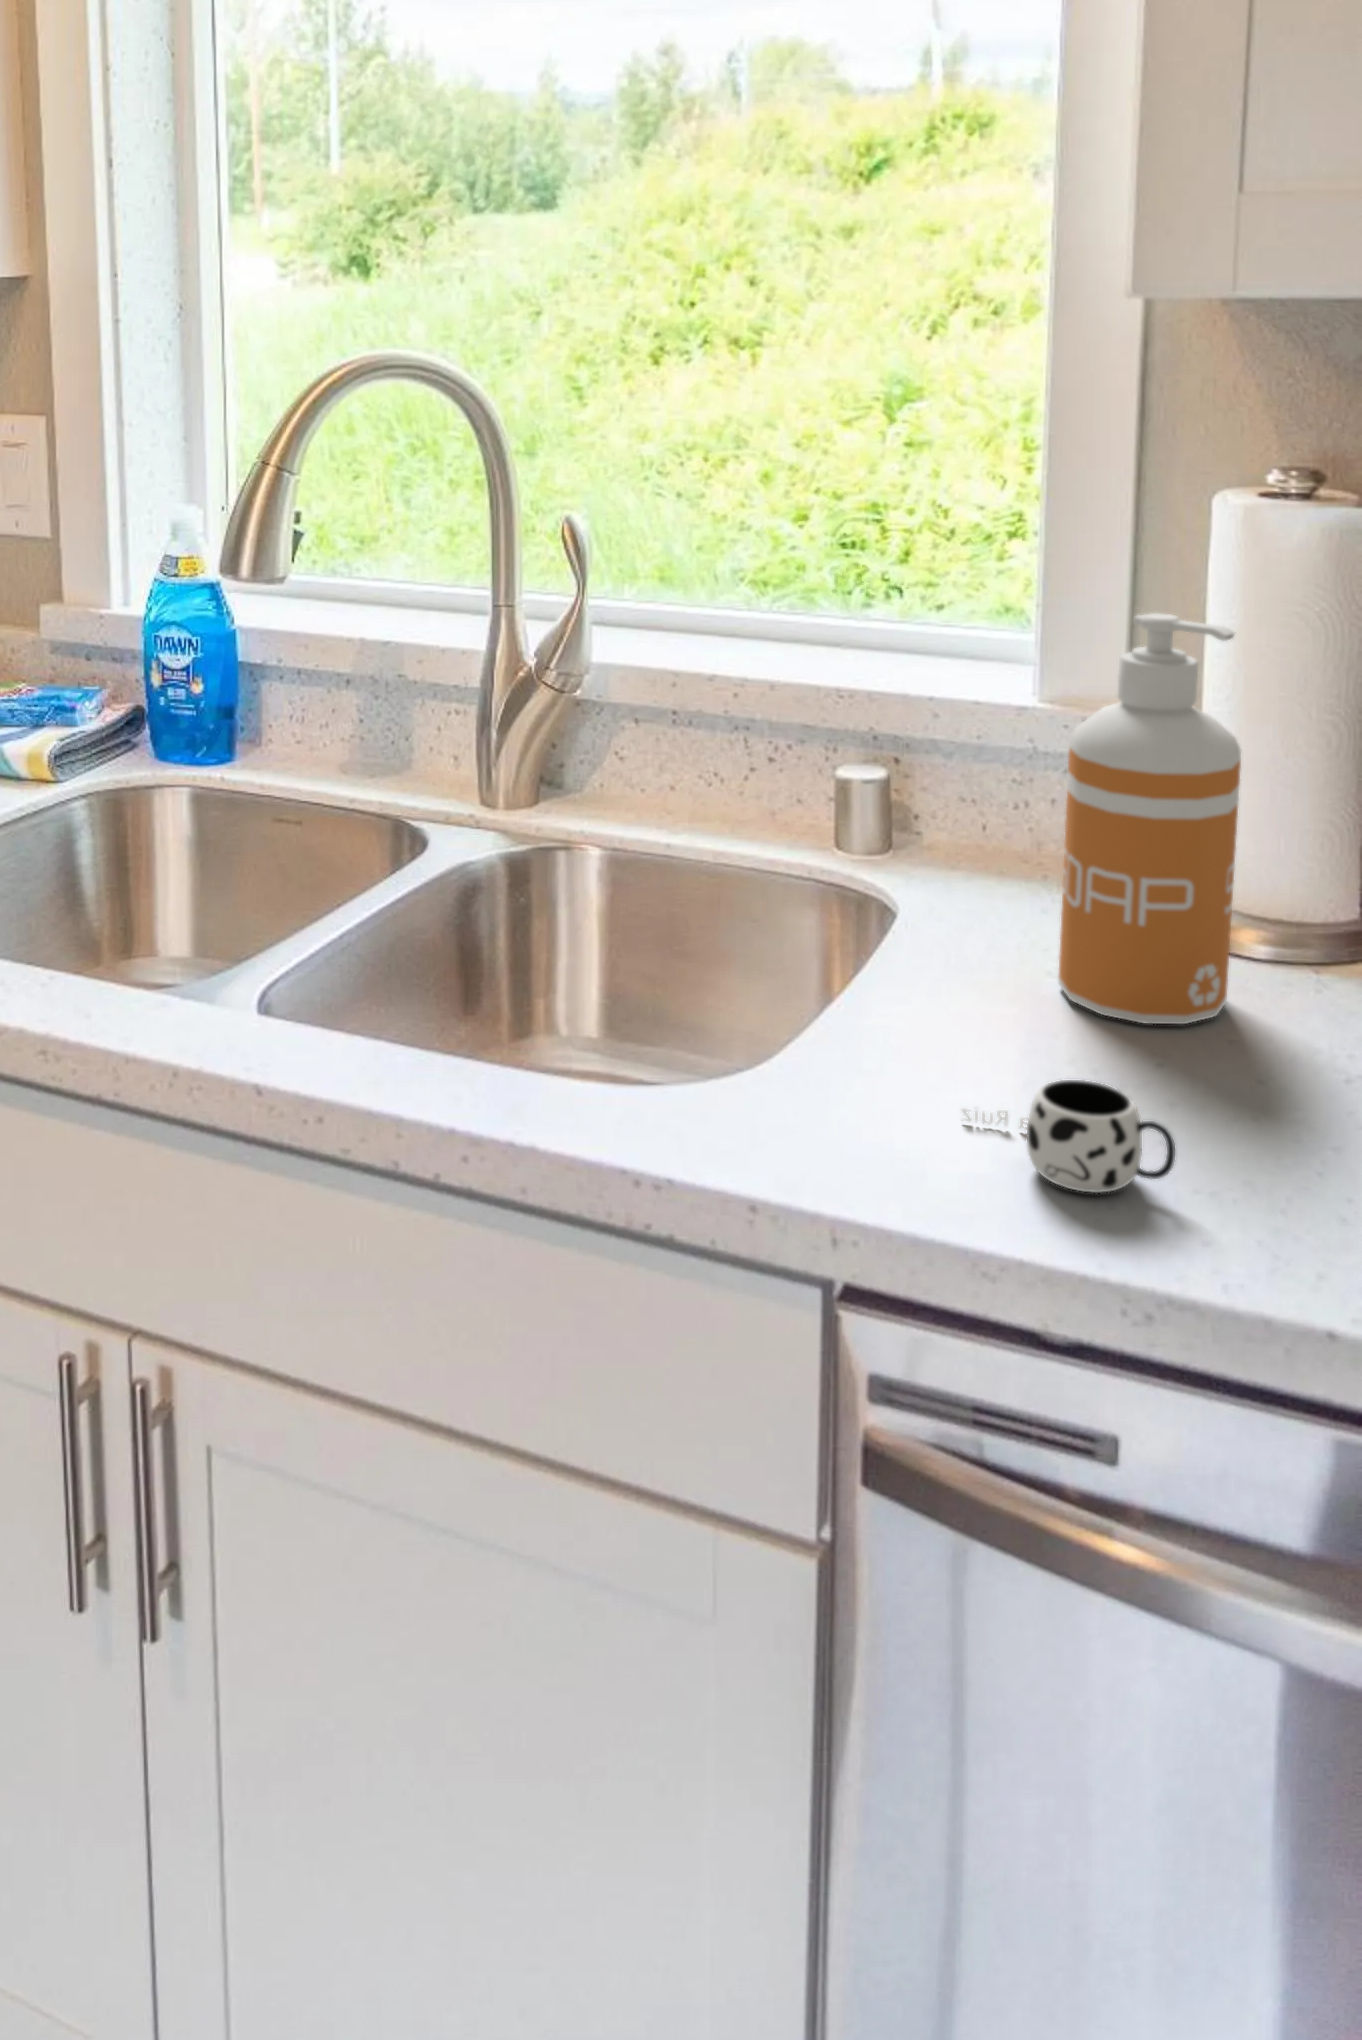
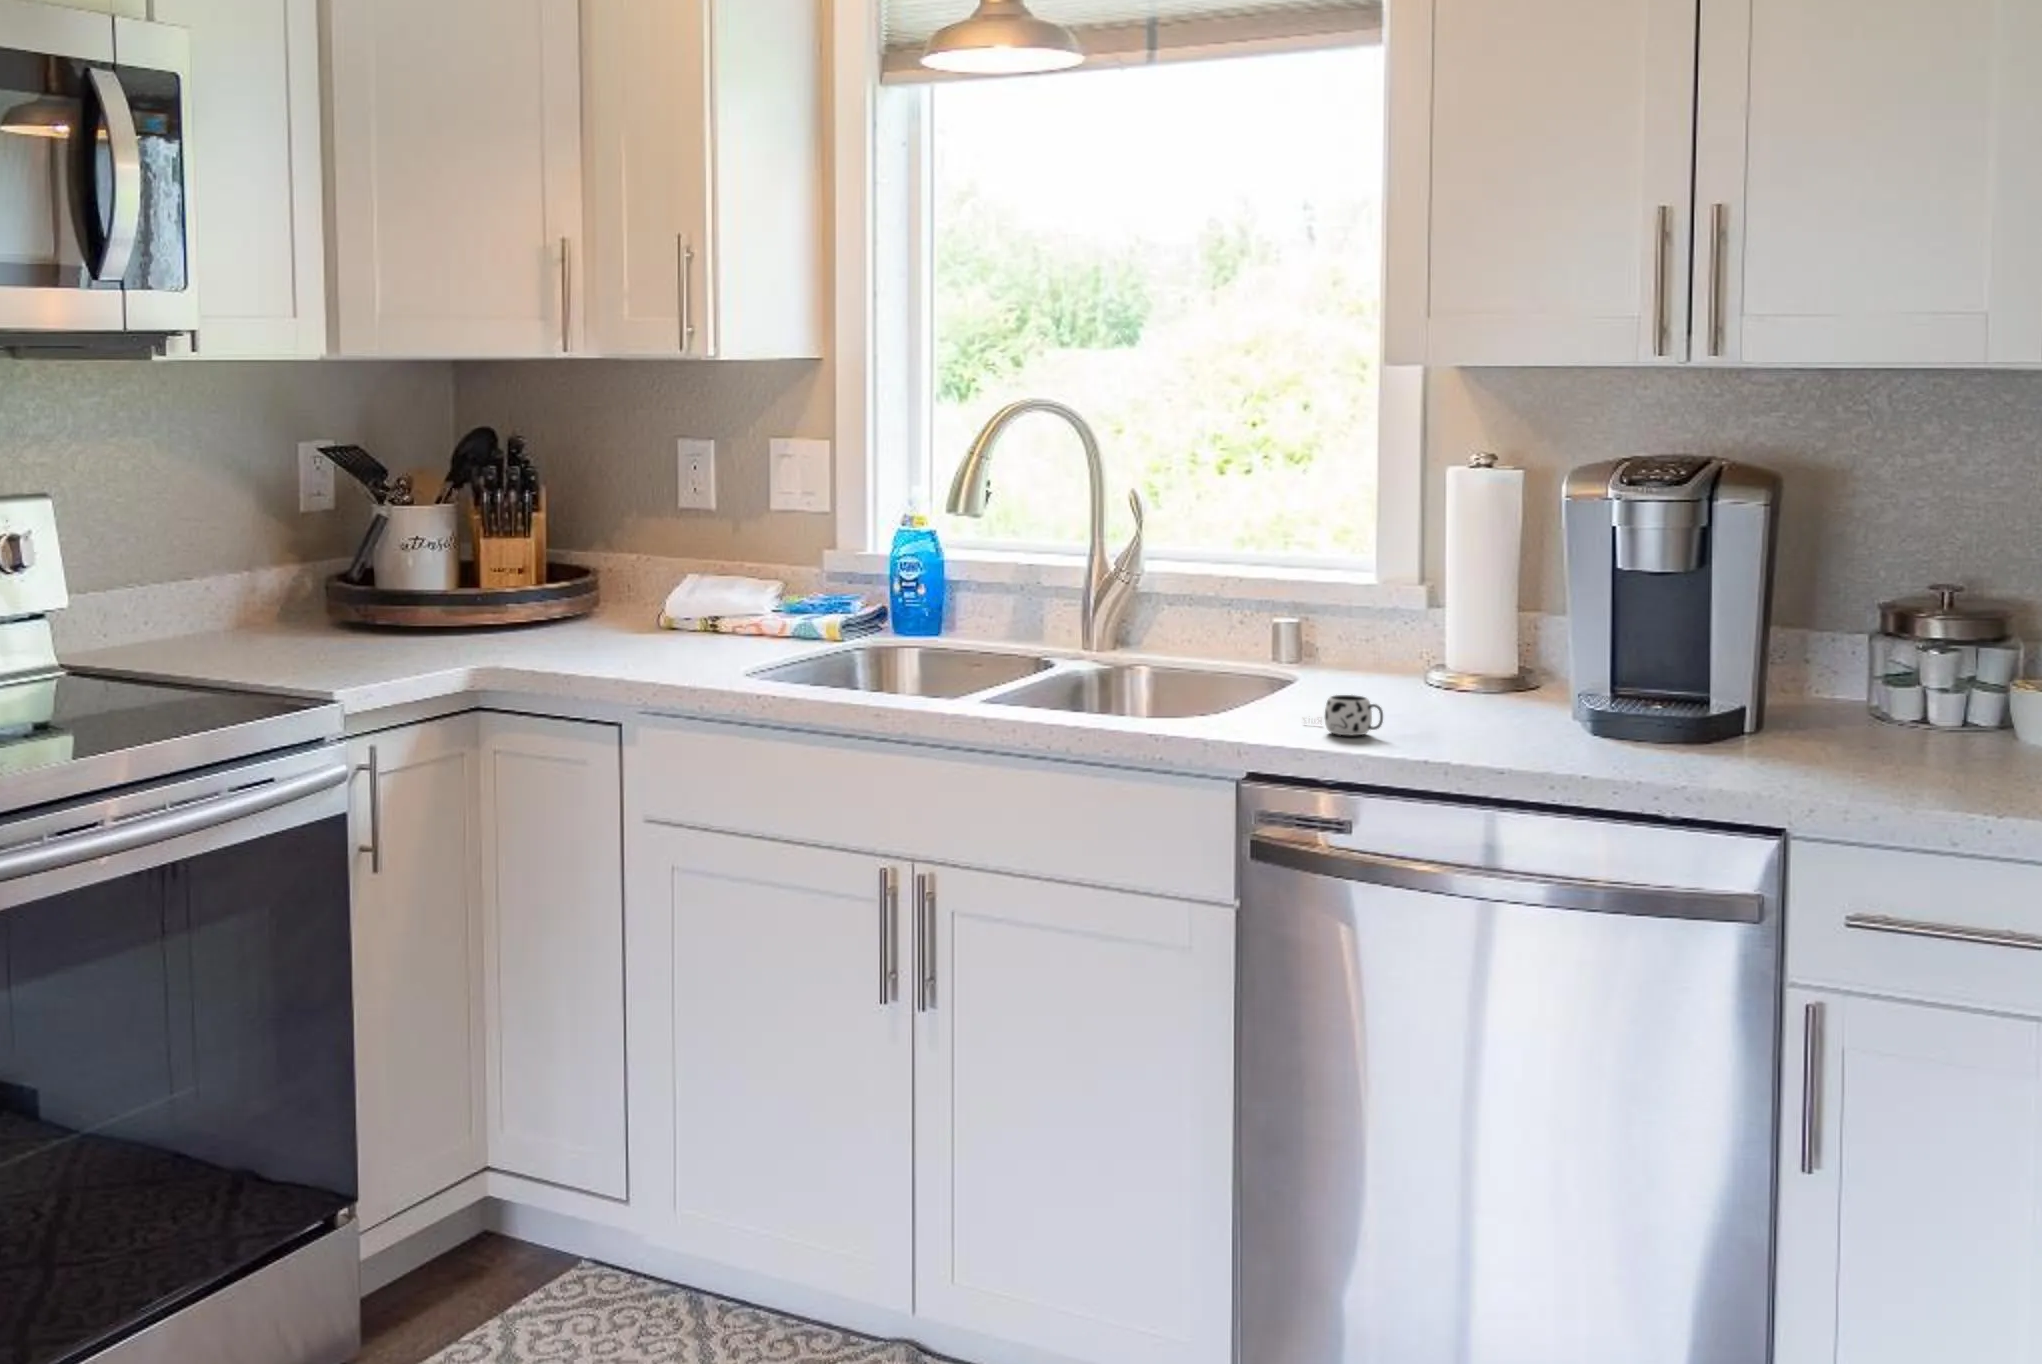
soap dispenser: present [1058,613,1241,1024] -> none [1366,513,1444,705]

